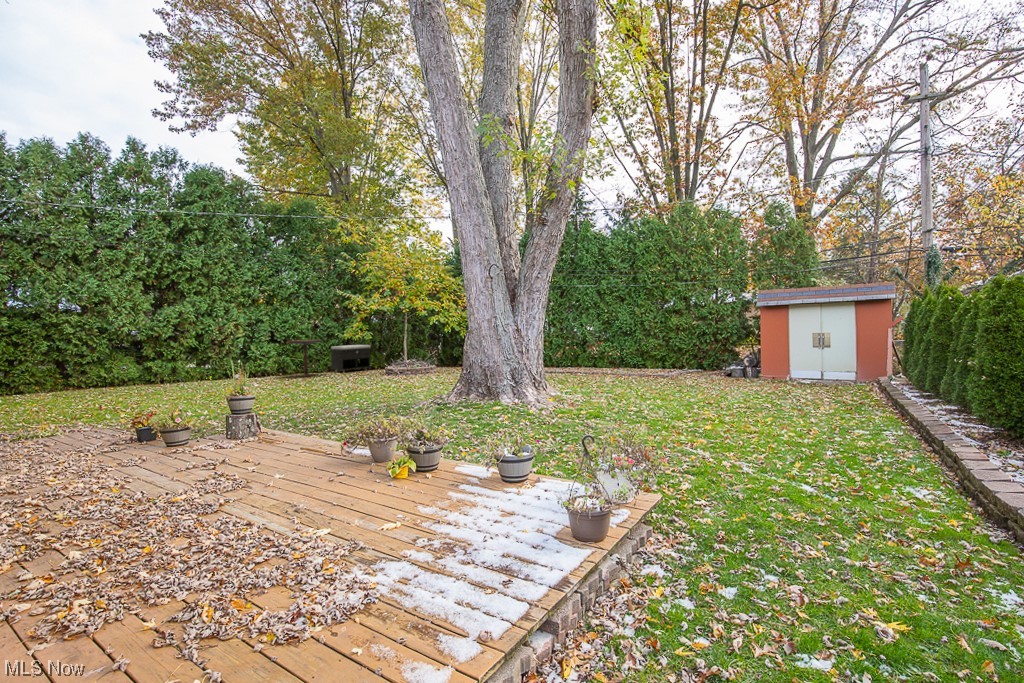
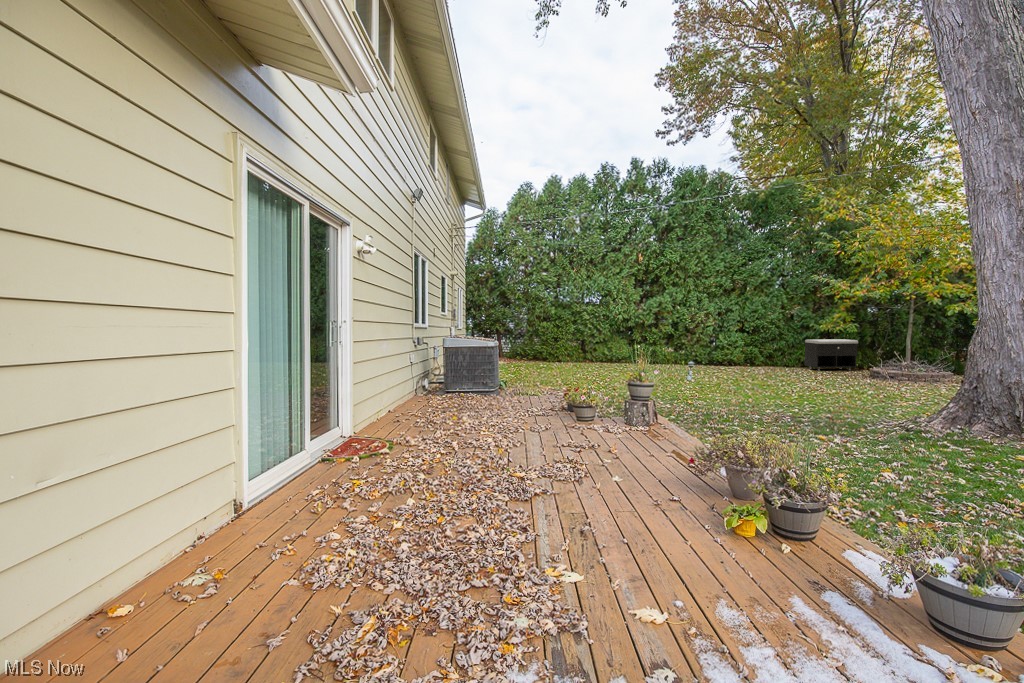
pedestal table: present [287,340,322,377] -> none [754,331,794,370]

